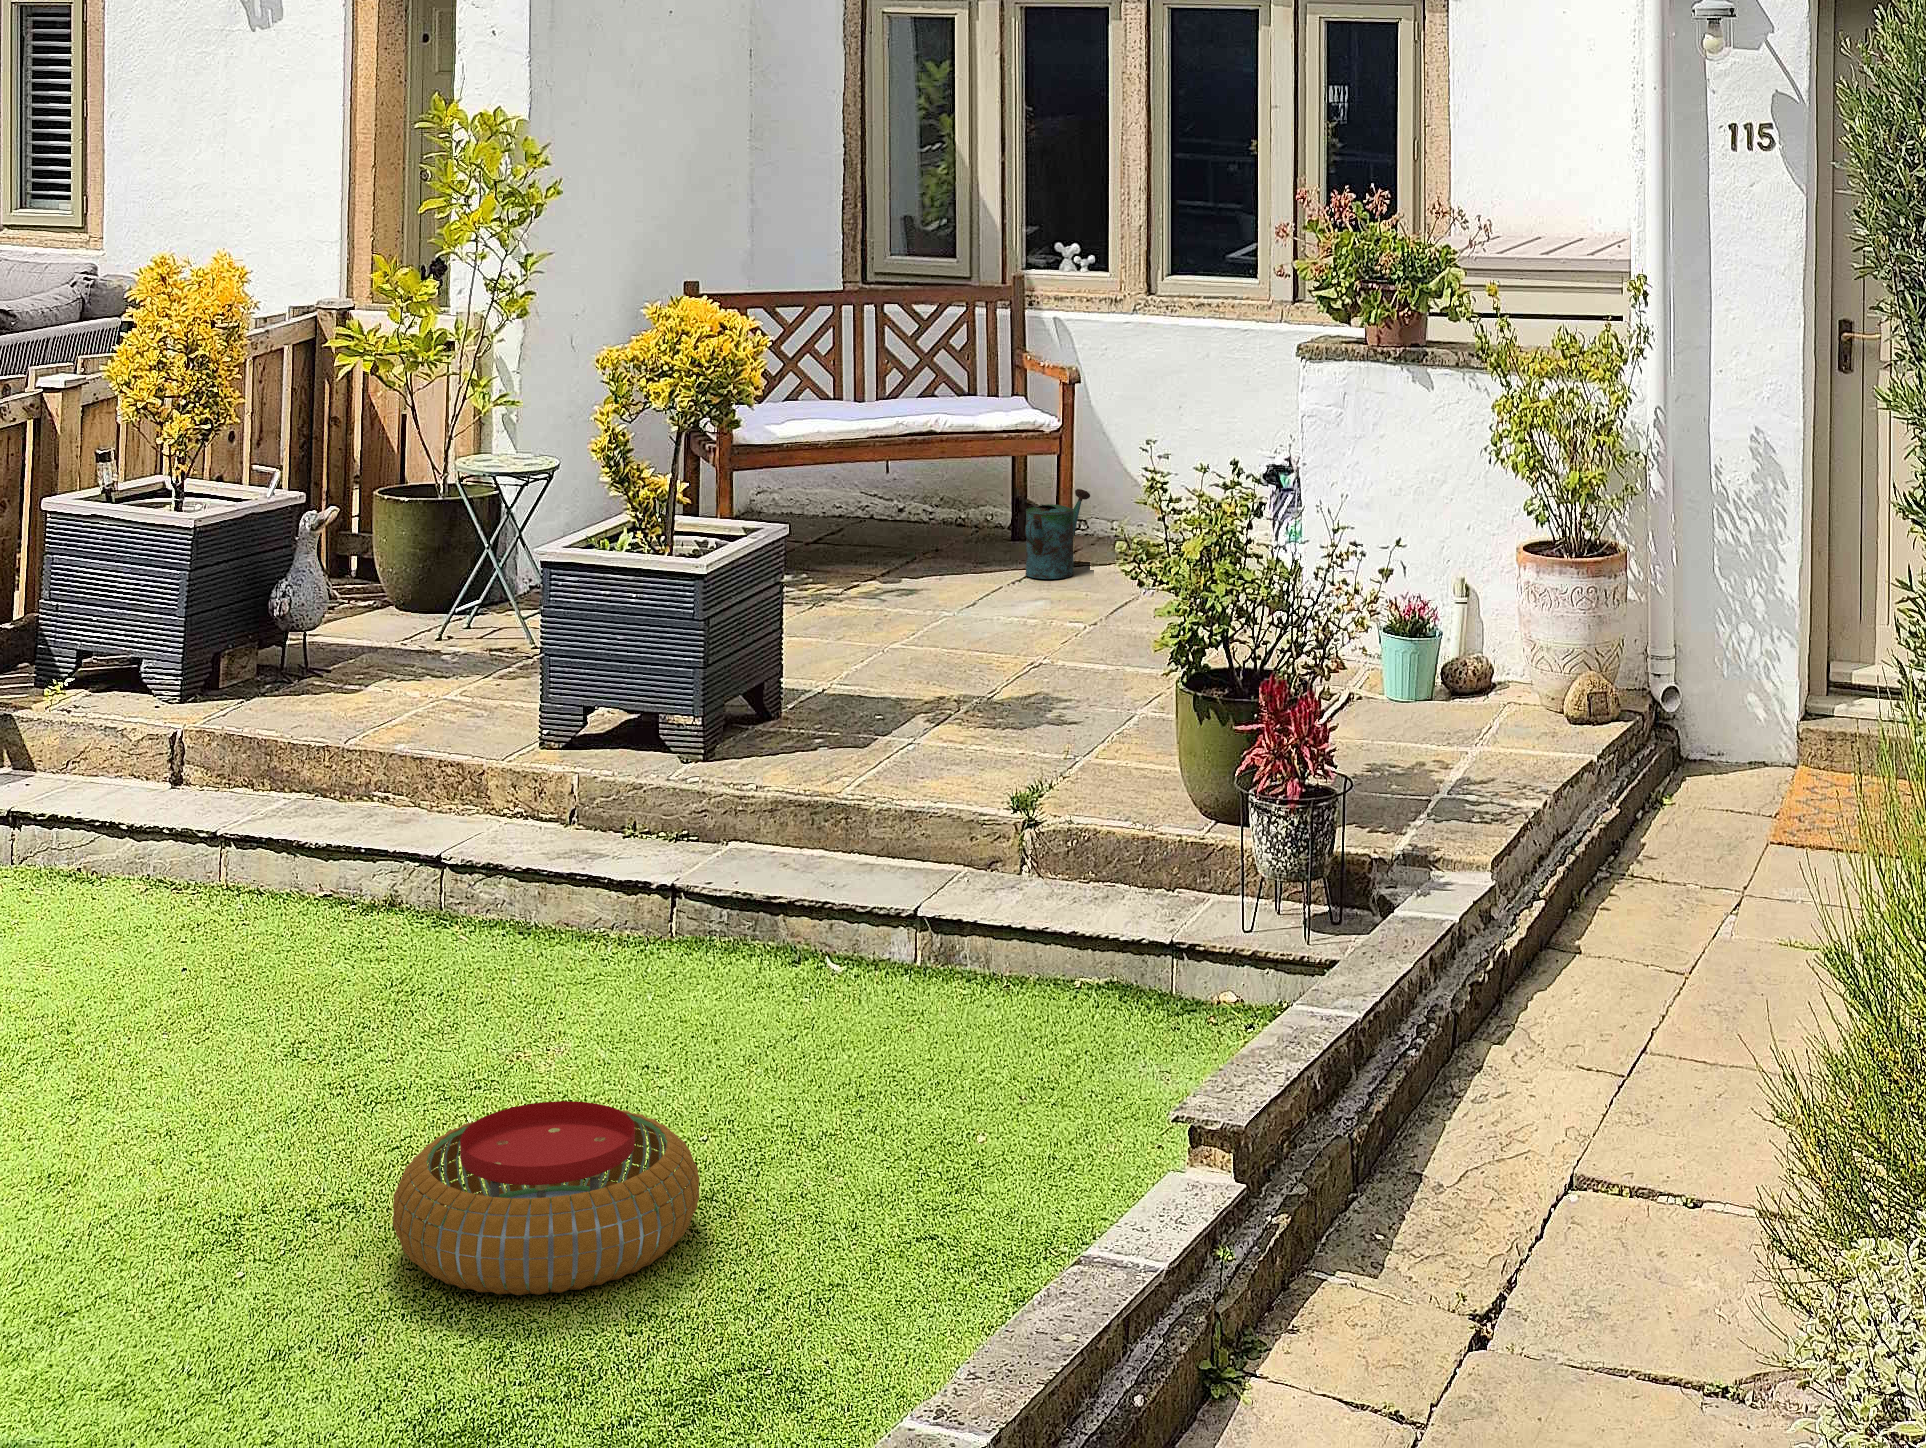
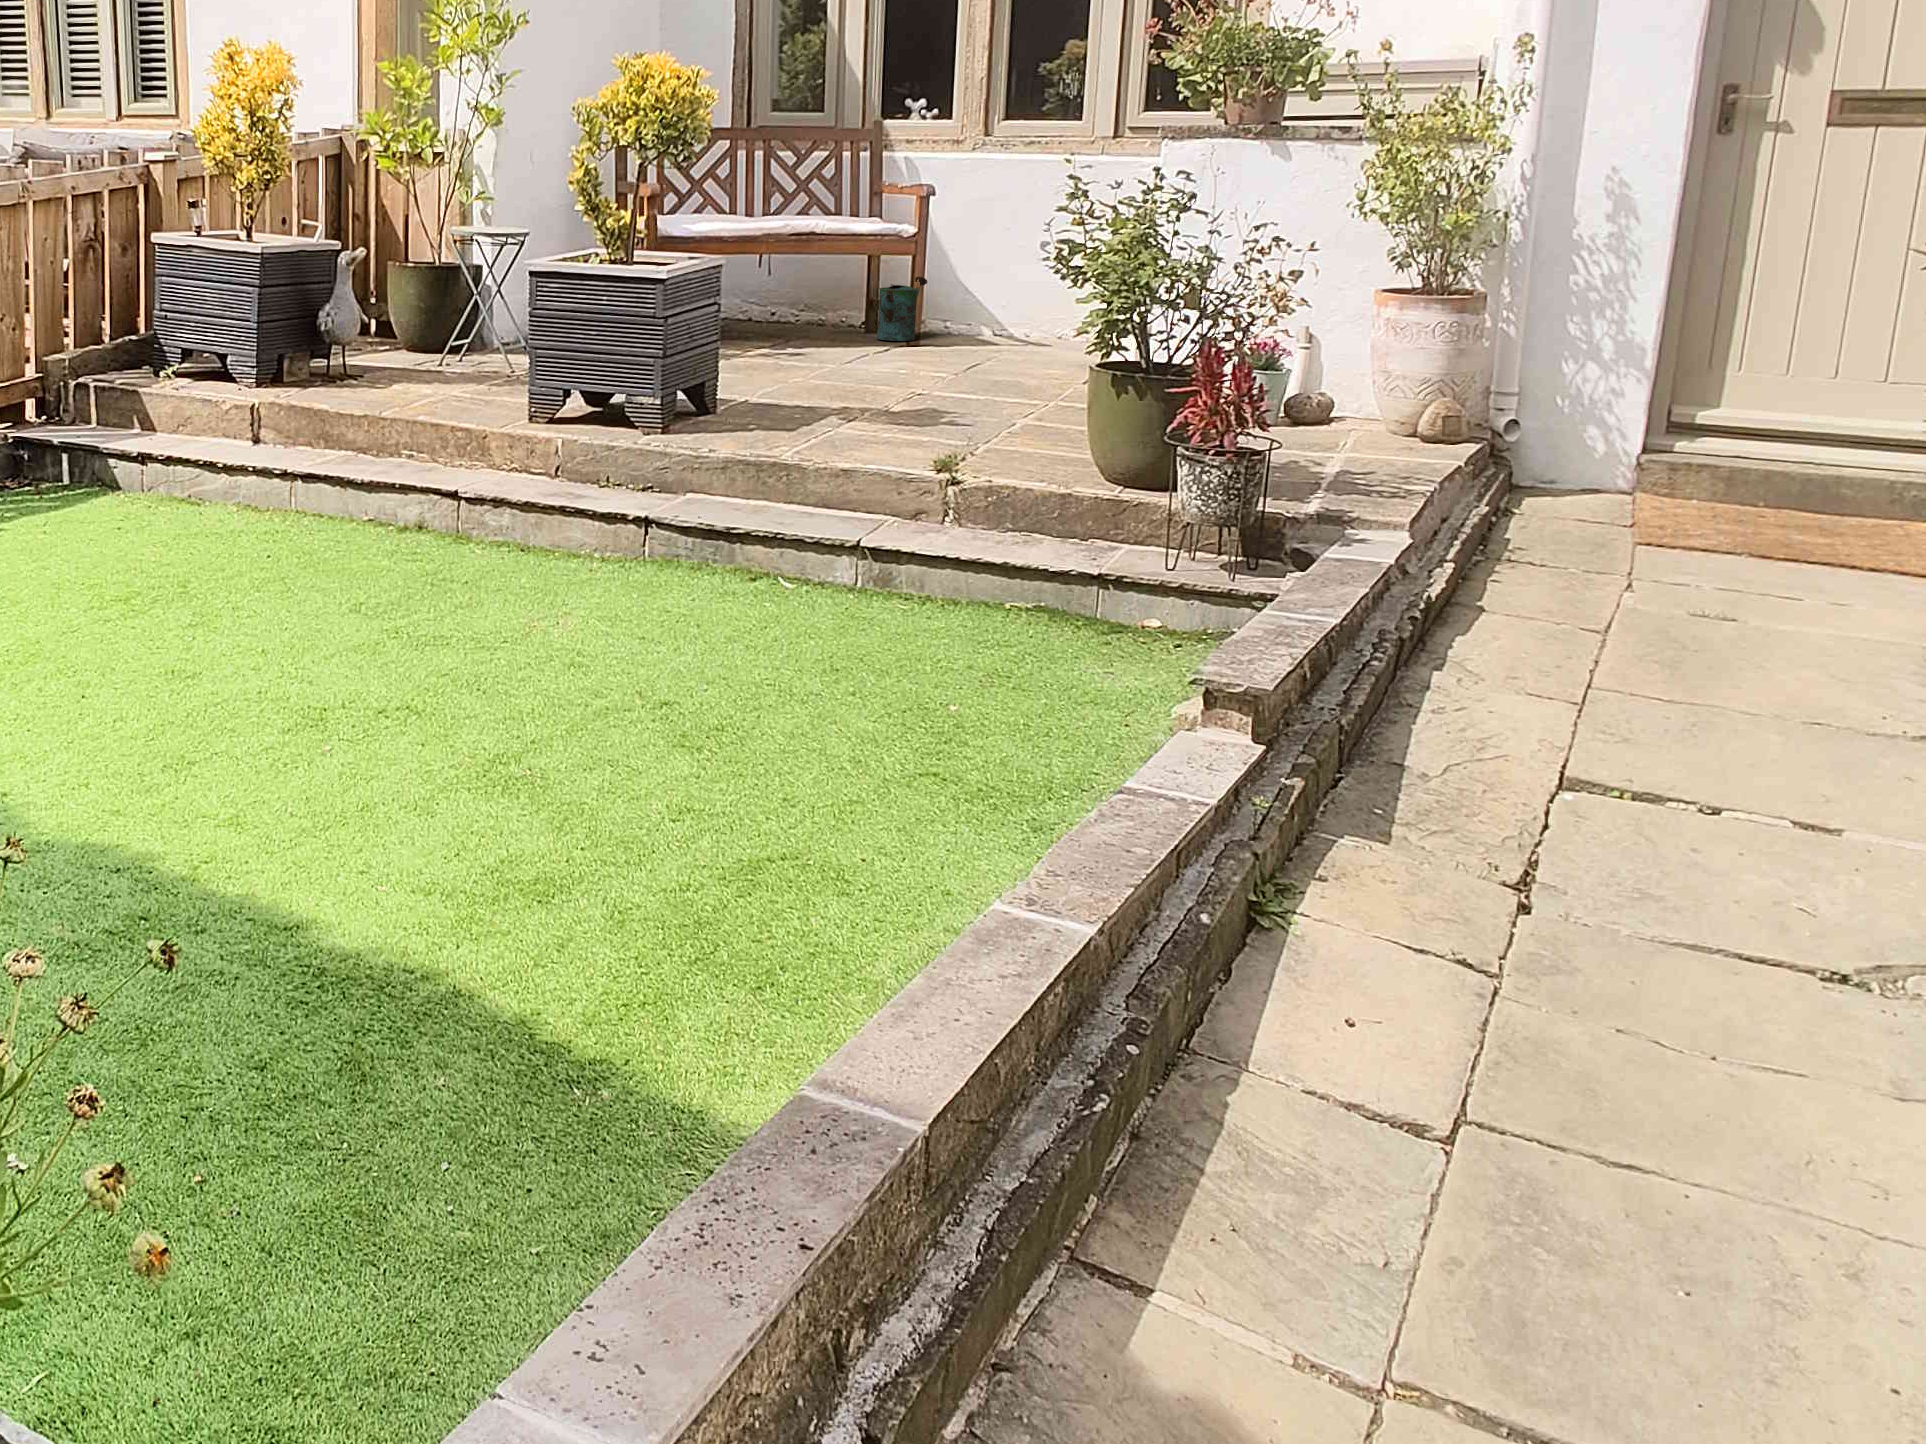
pouf: present [393,1101,699,1295] -> none [468,642,734,793]

